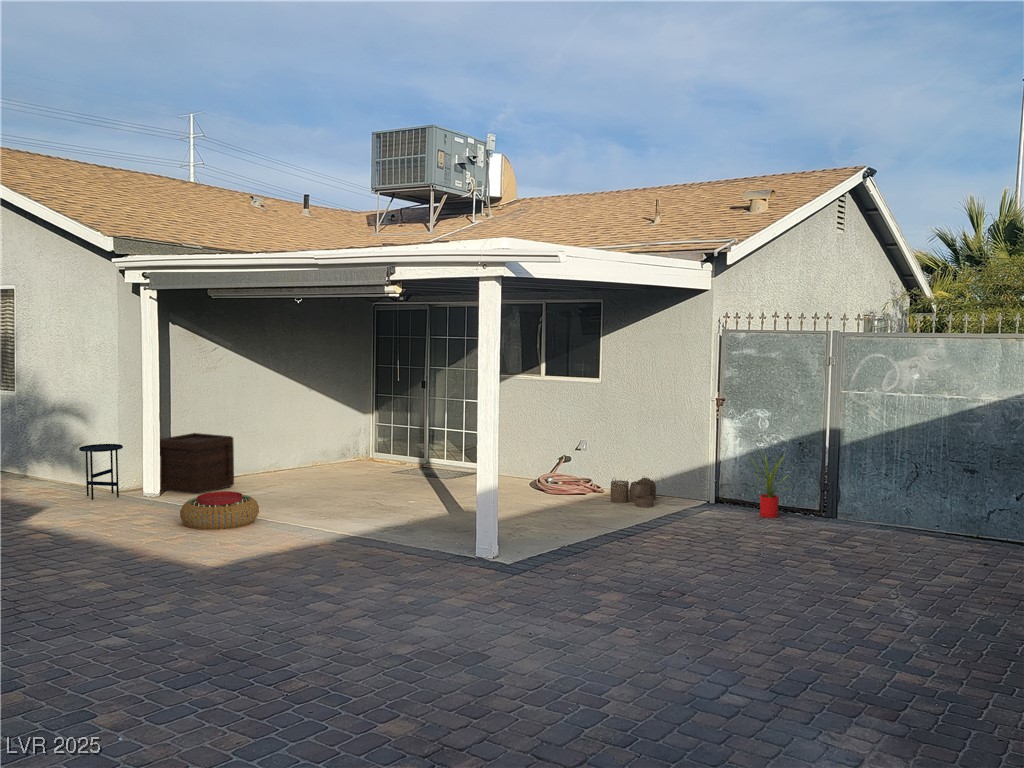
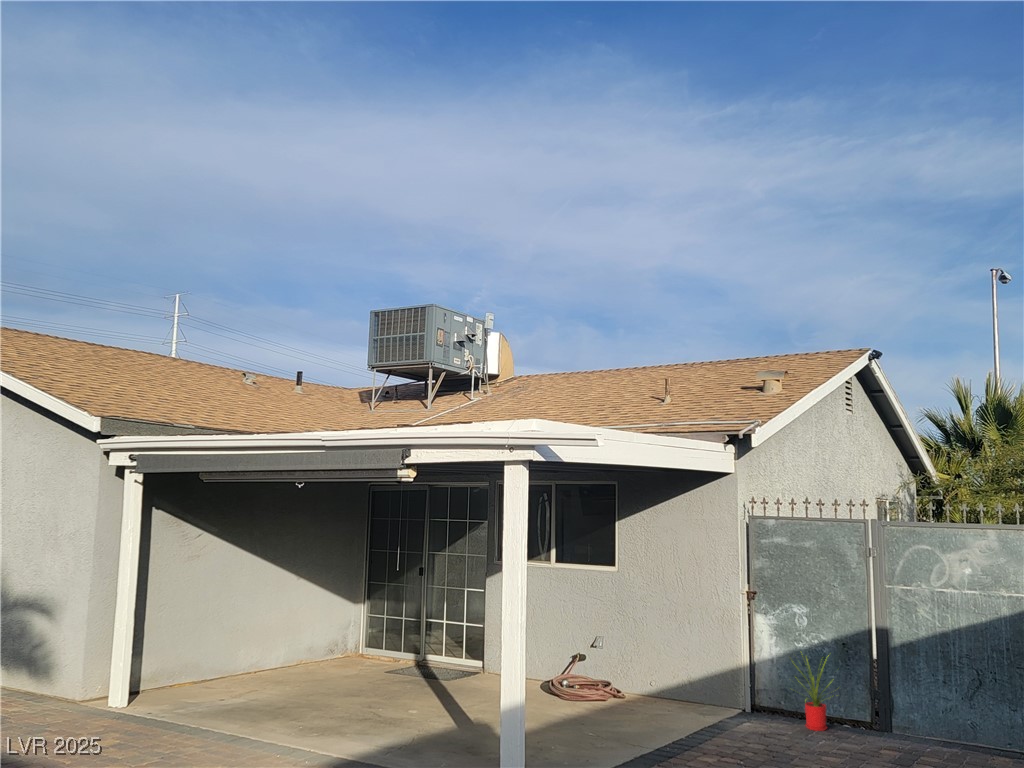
wooden crate: present [160,433,234,494] -> none [122,629,213,704]
side table: present [79,444,123,500] -> none [39,644,89,712]
woven basket: present [611,478,656,508] -> none [634,678,684,719]
pouf: present [180,491,259,530] -> none [151,703,242,753]

